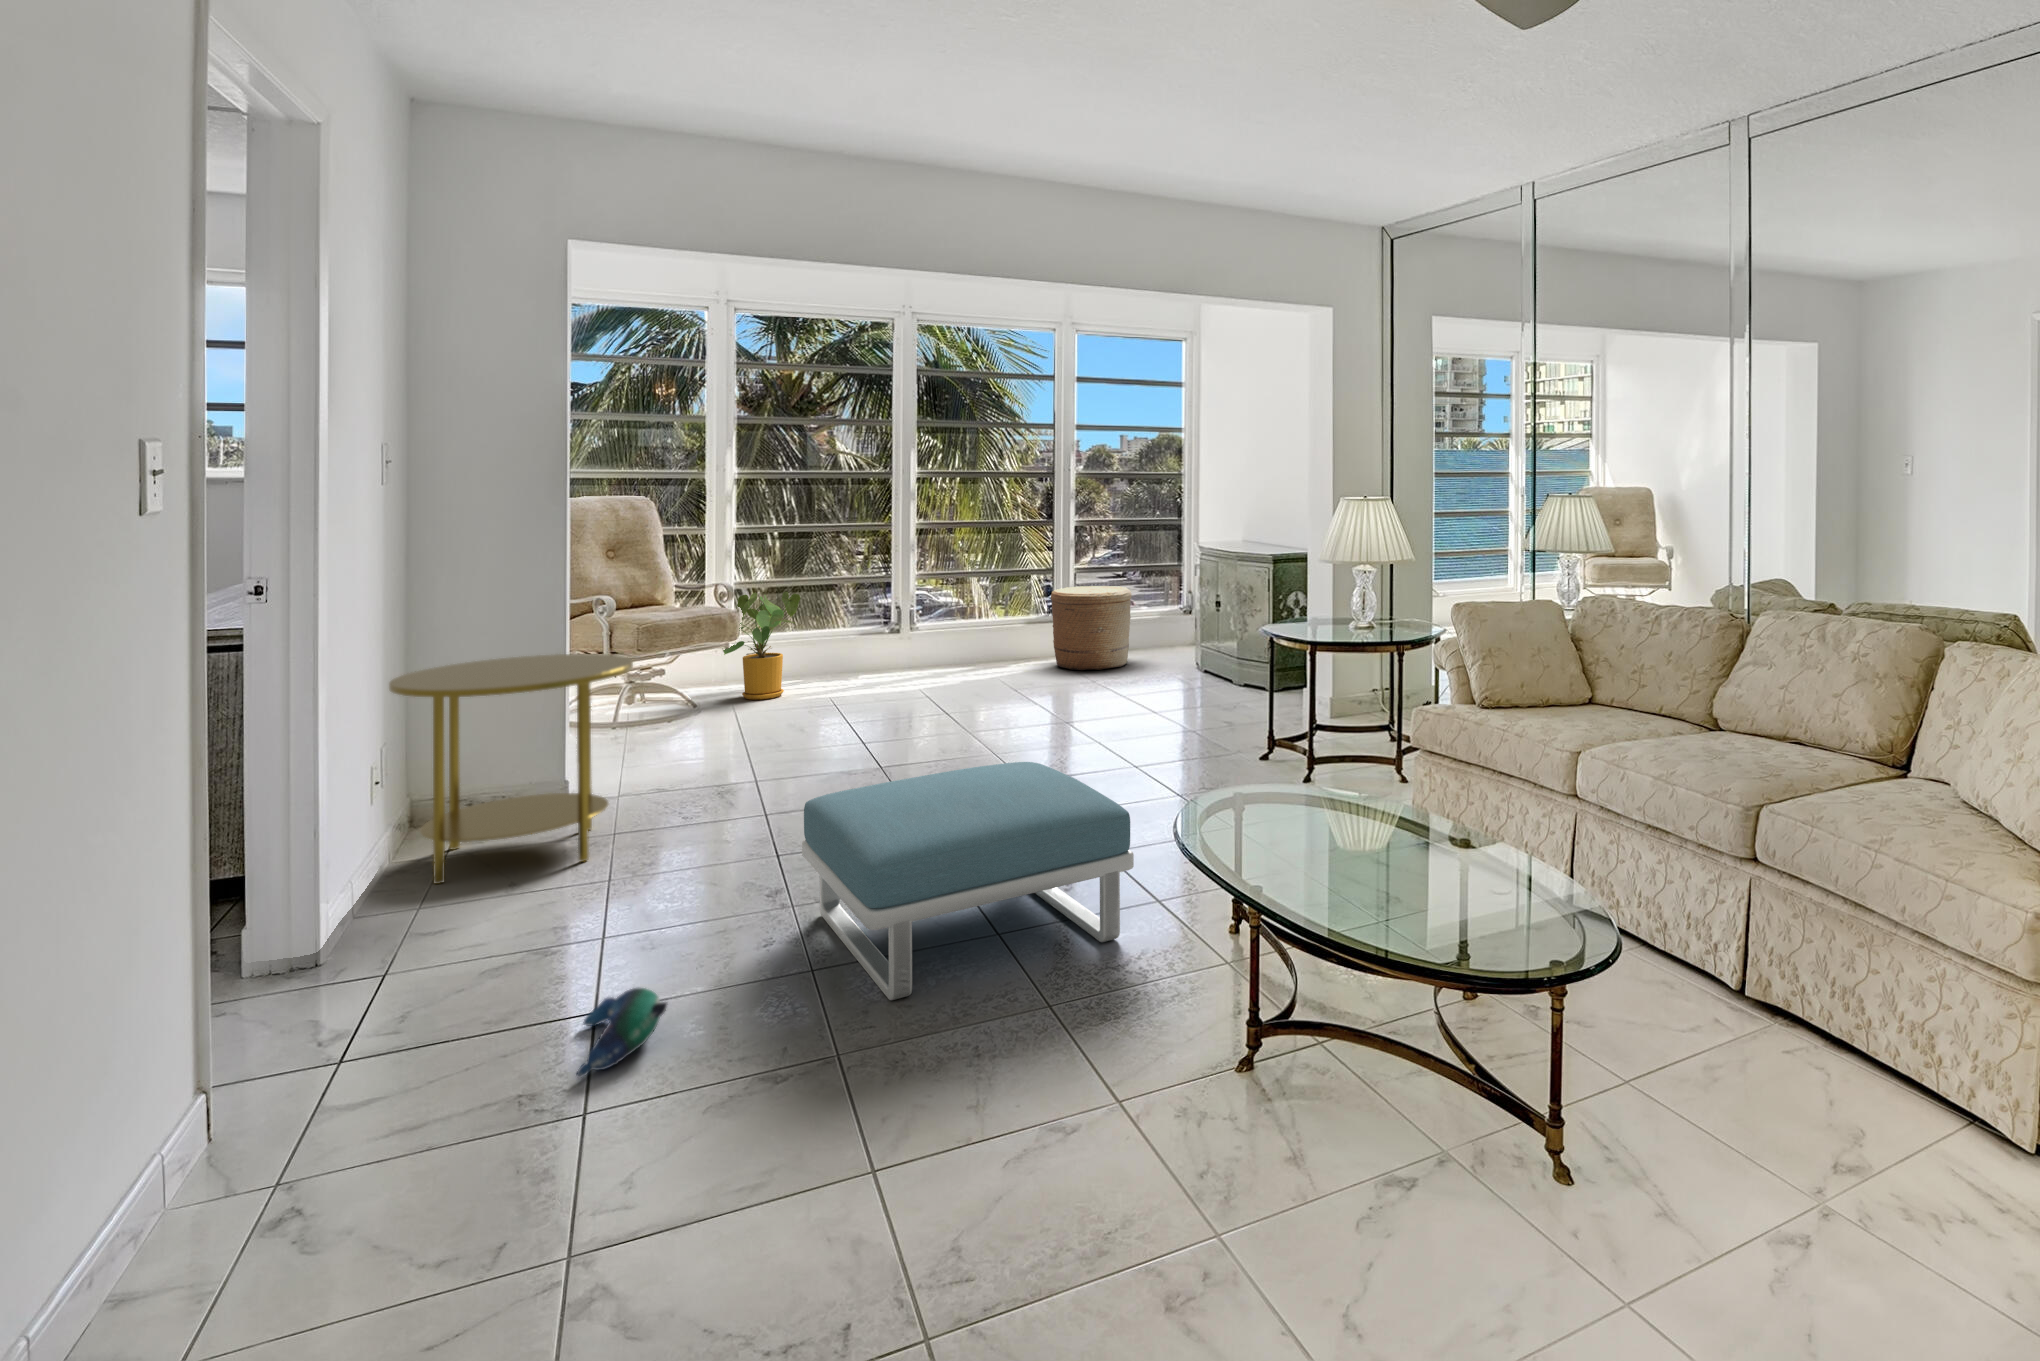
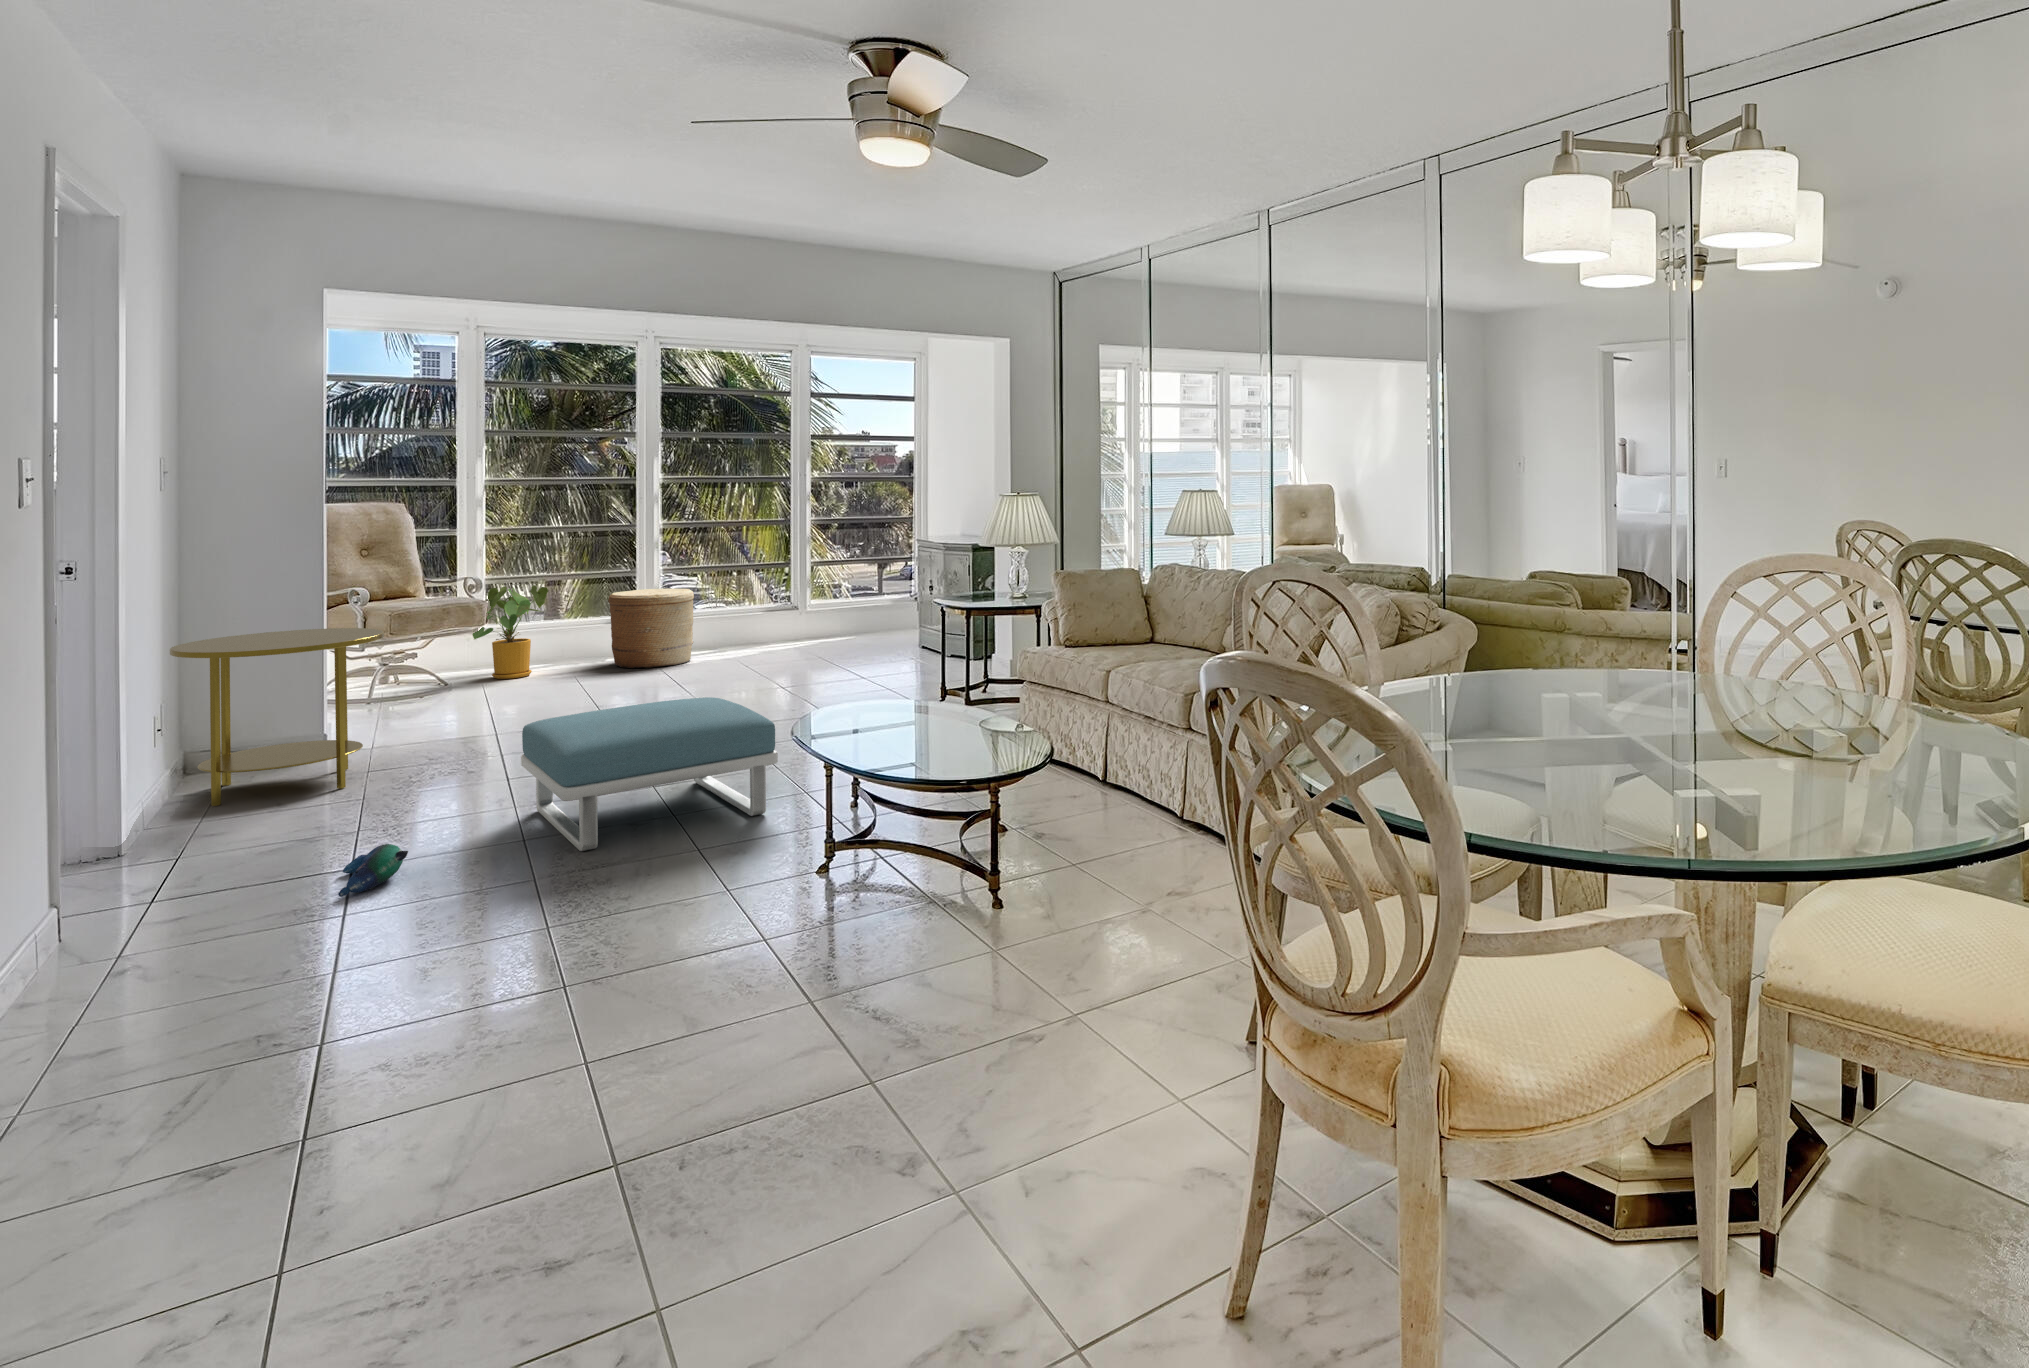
woven basket: present [1051,586,1131,670] -> present [608,588,694,668]

